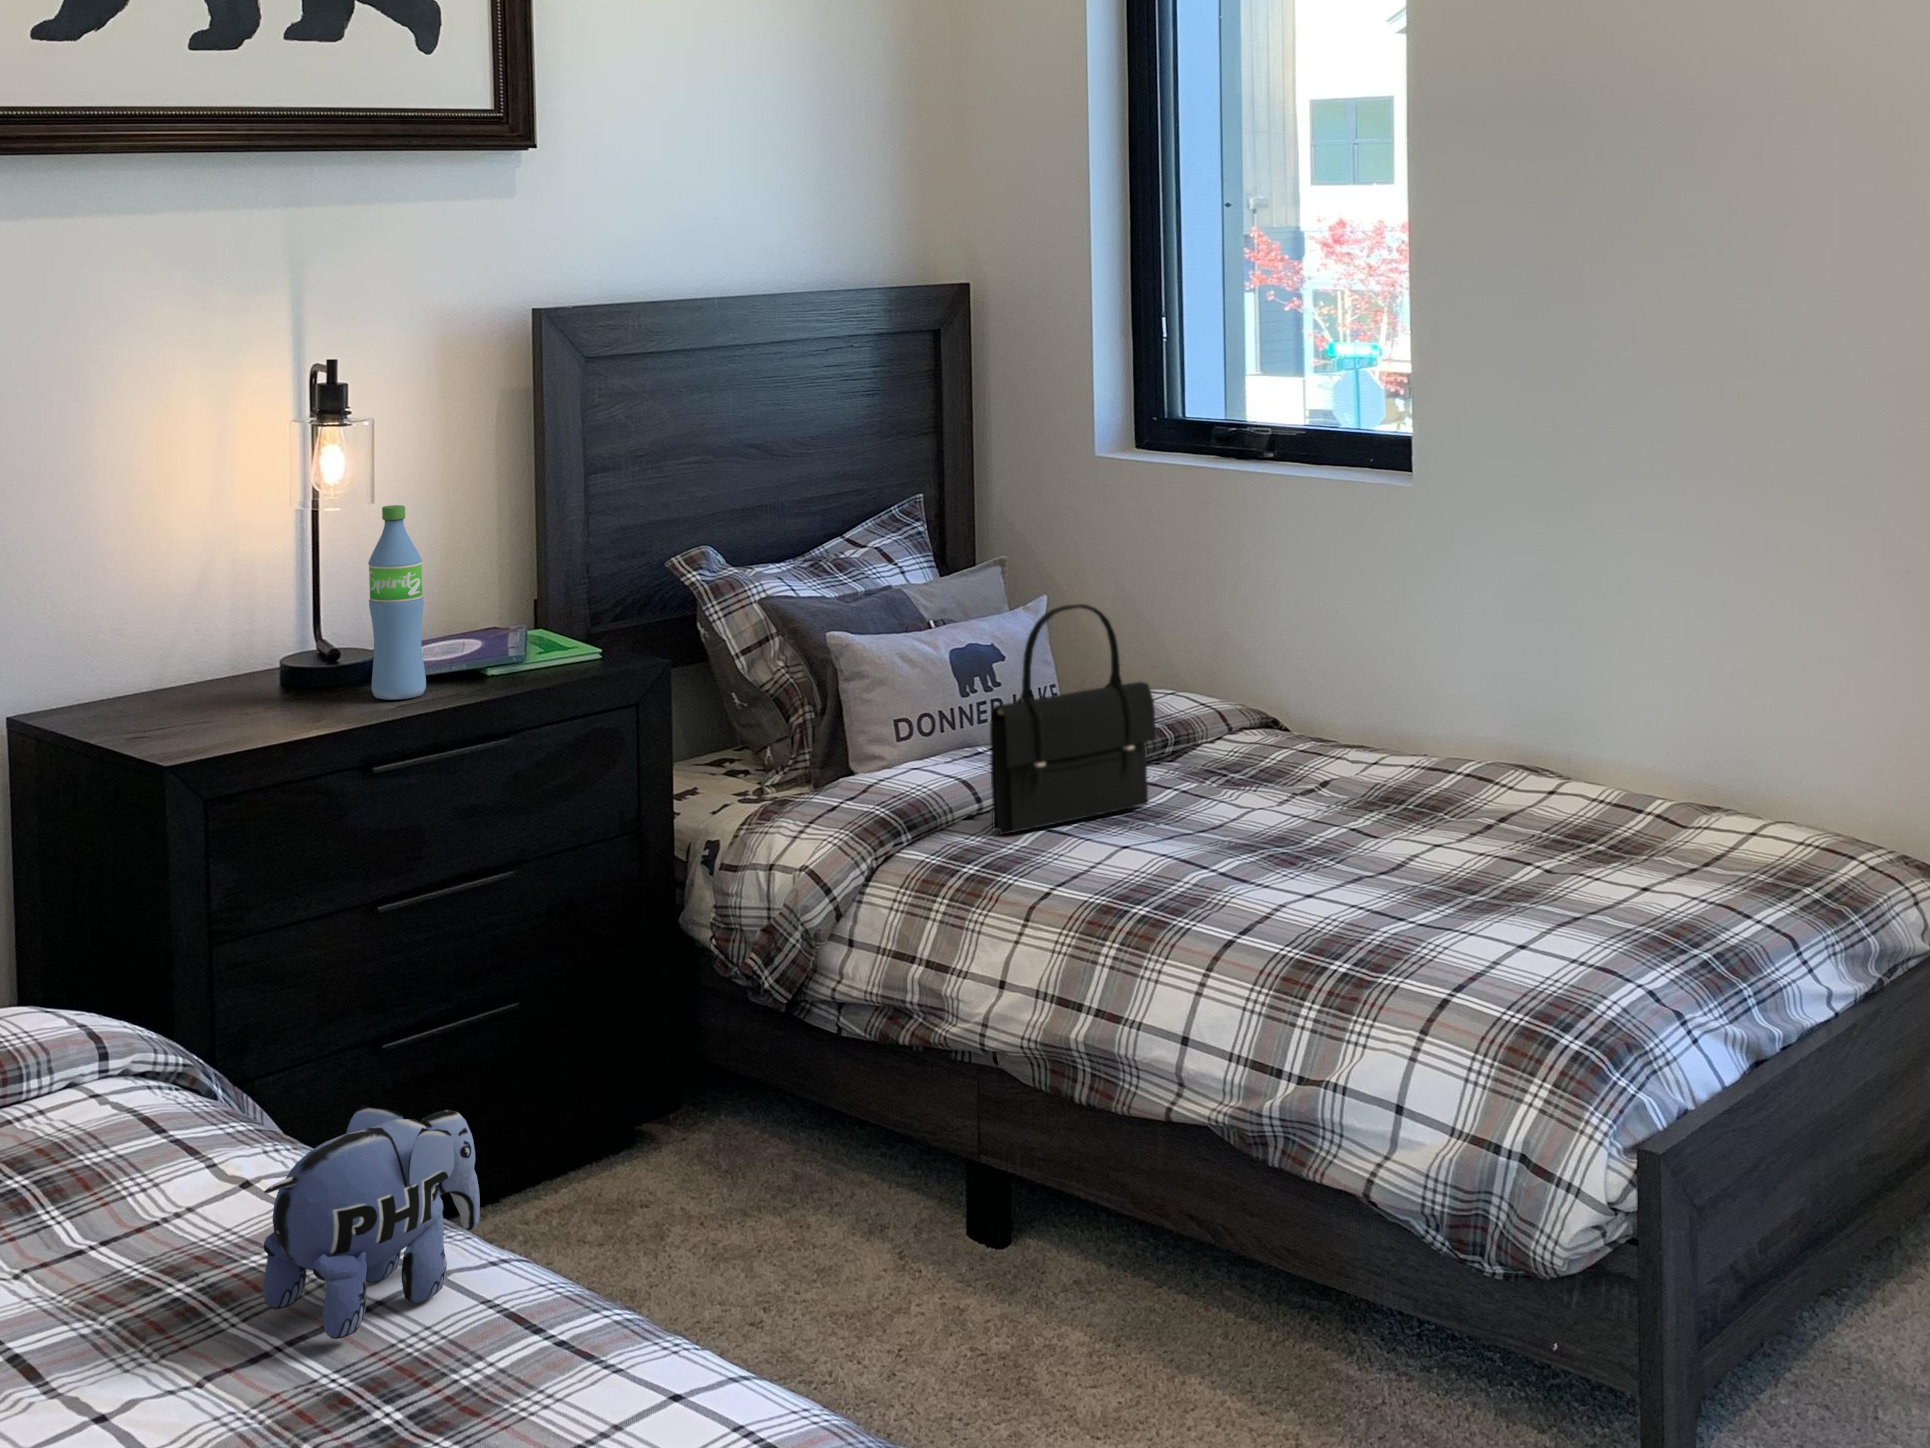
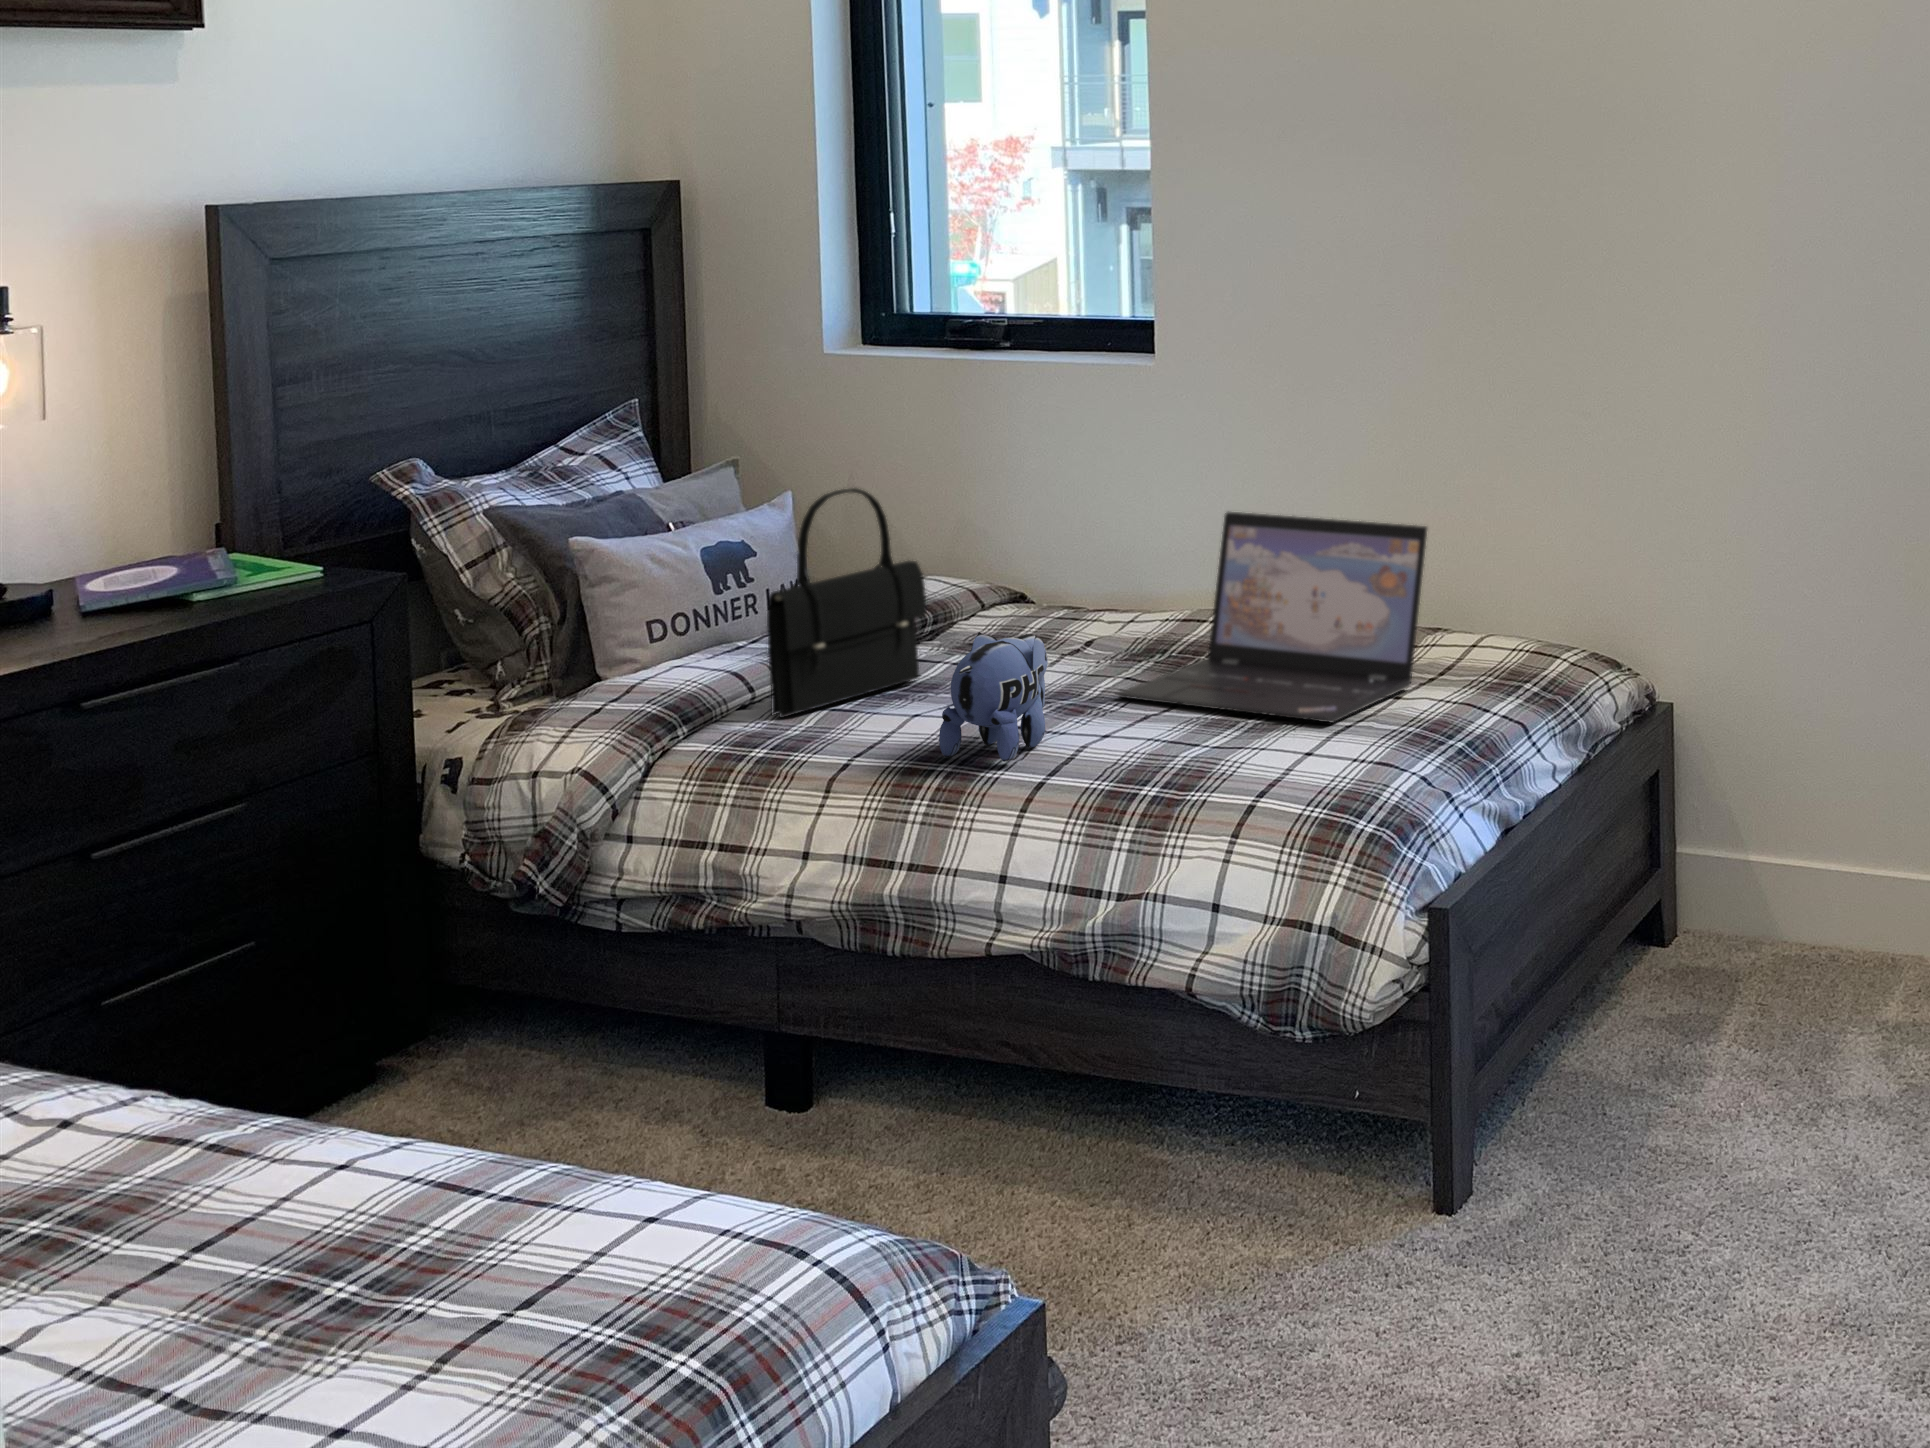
water bottle: present [368,505,426,700] -> none [55,424,132,635]
laptop: none [1339,654,1695,907] -> present [1117,512,1427,722]
plush toy: present [263,1105,480,1339] -> present [939,632,1048,761]

